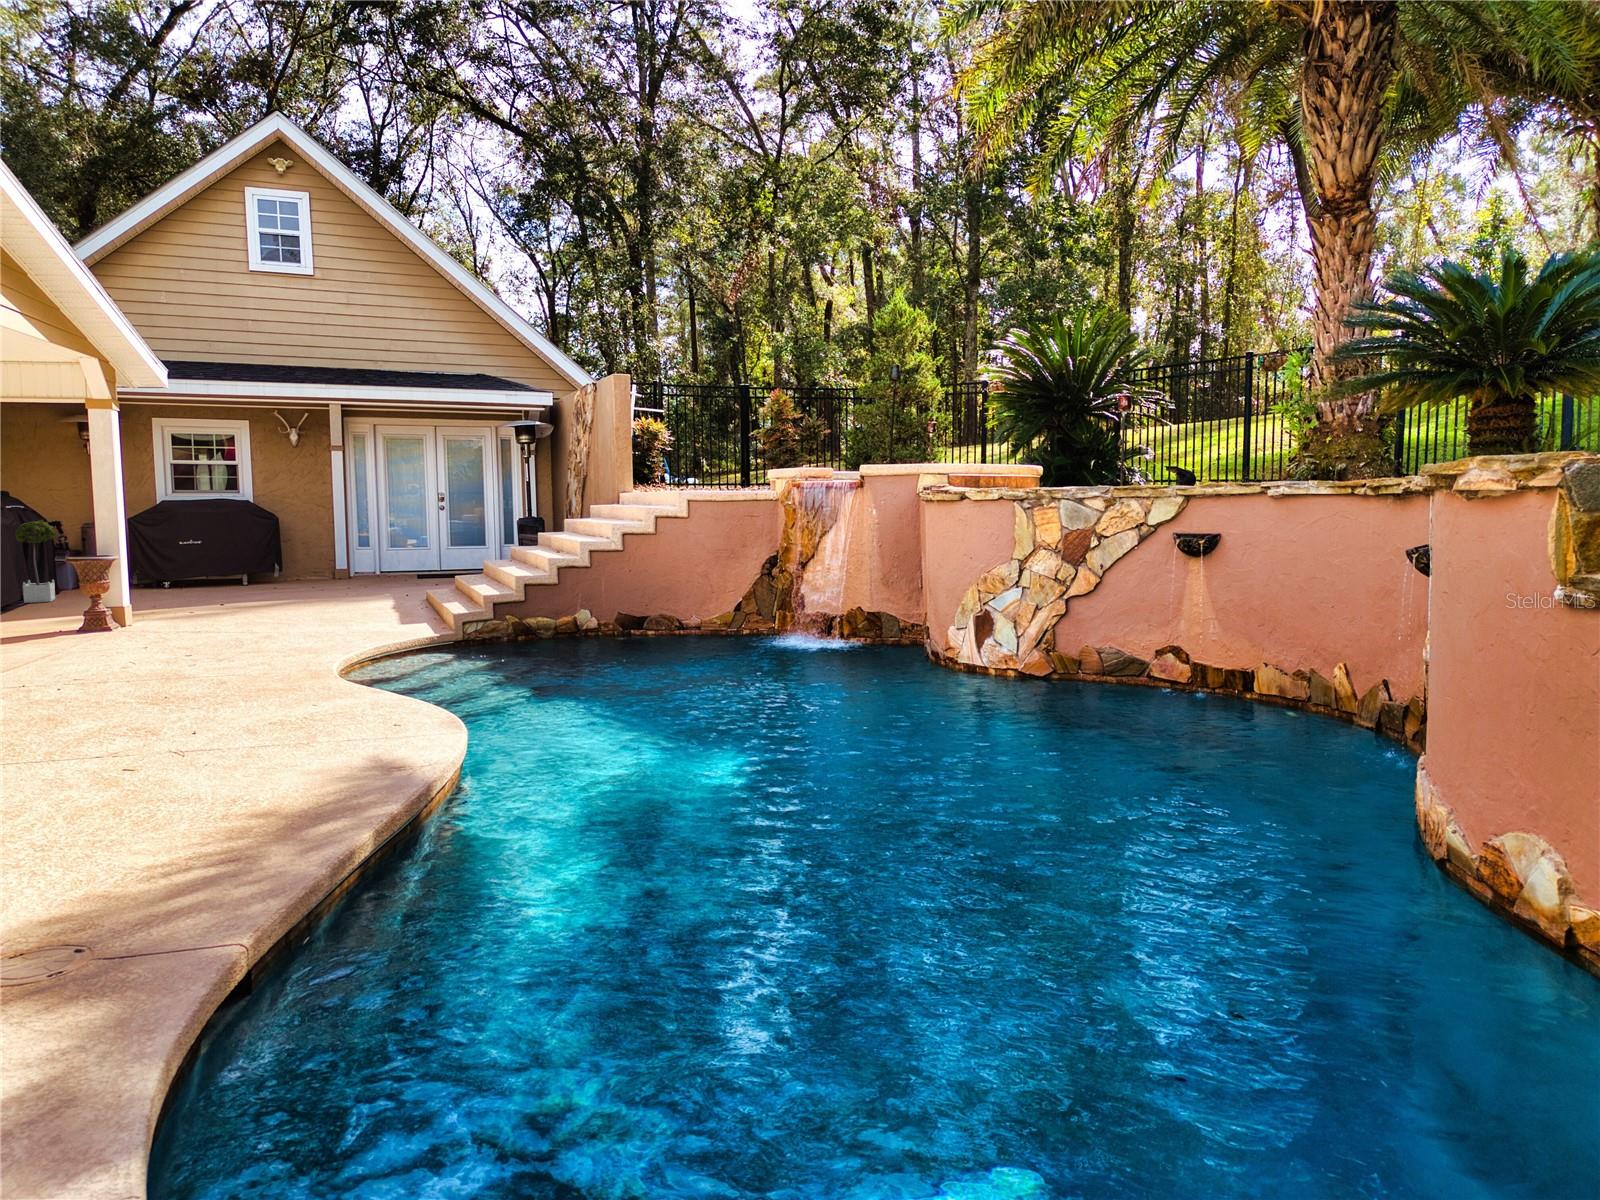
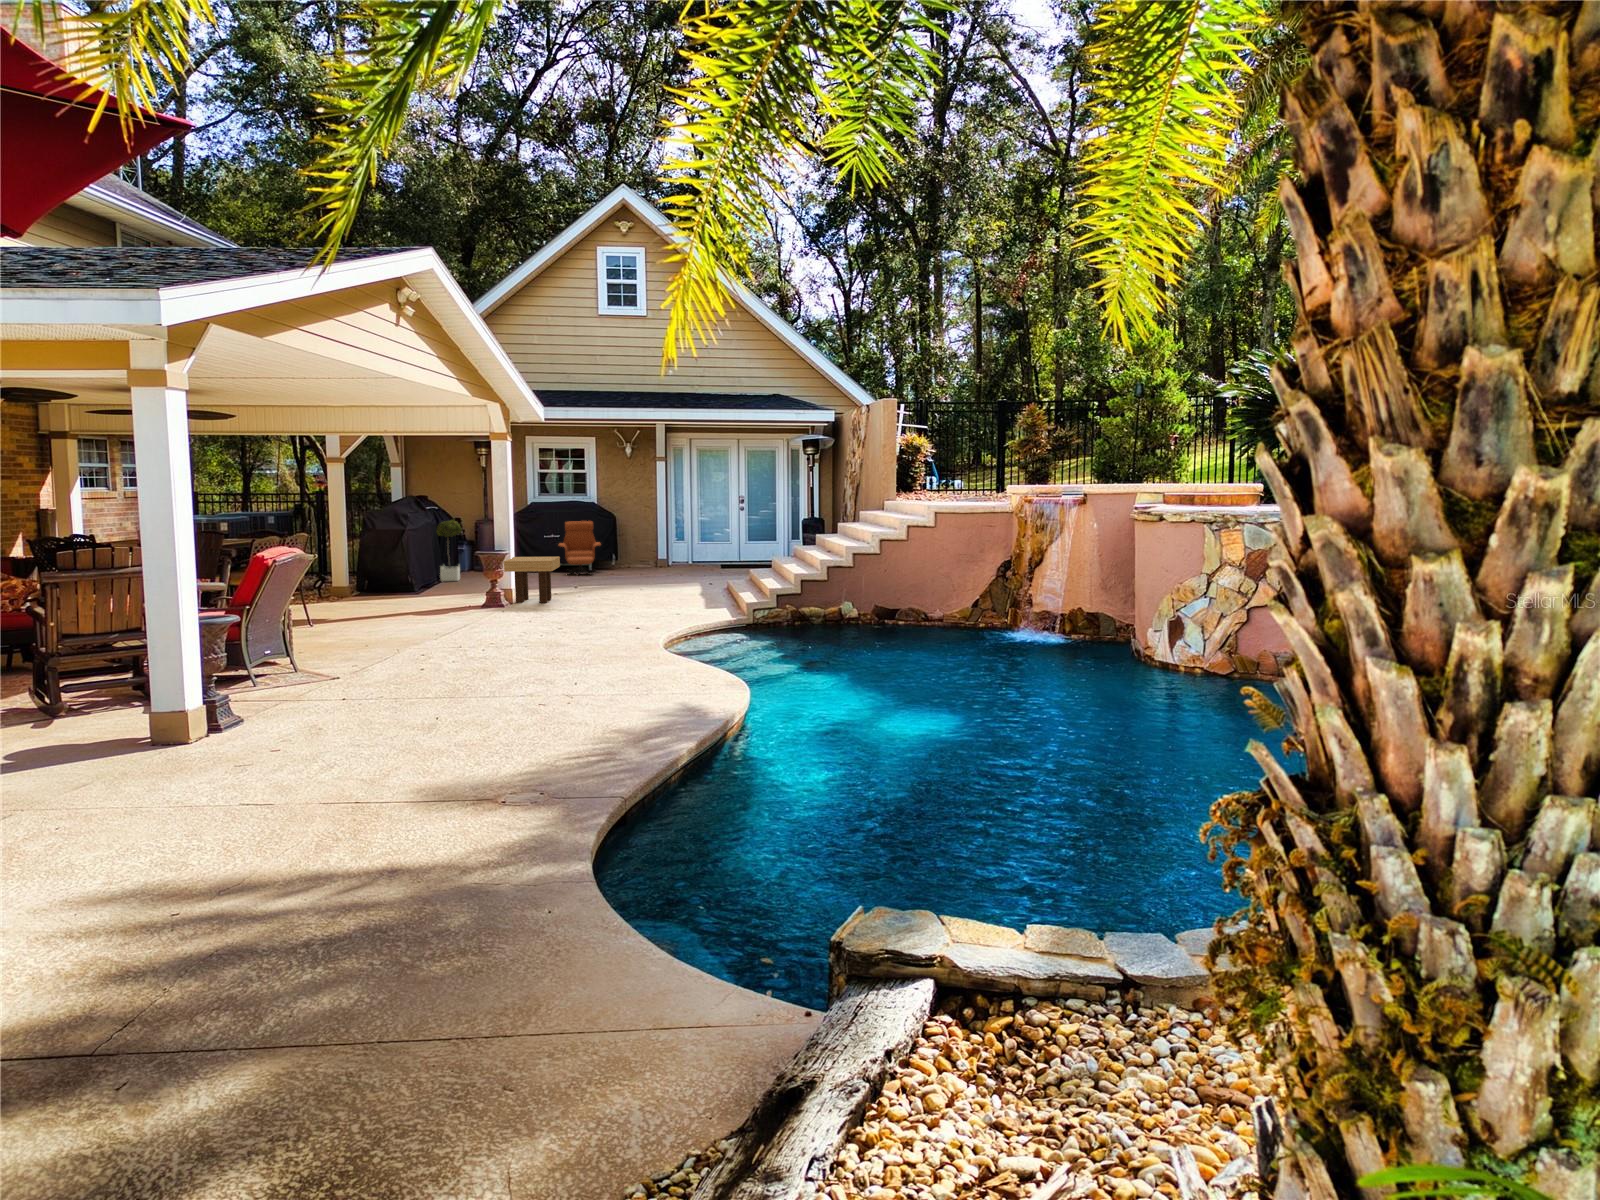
lounge chair: none [201,524,262,591] -> present [559,521,601,575]
side table: none [109,564,196,627] -> present [504,557,560,603]

